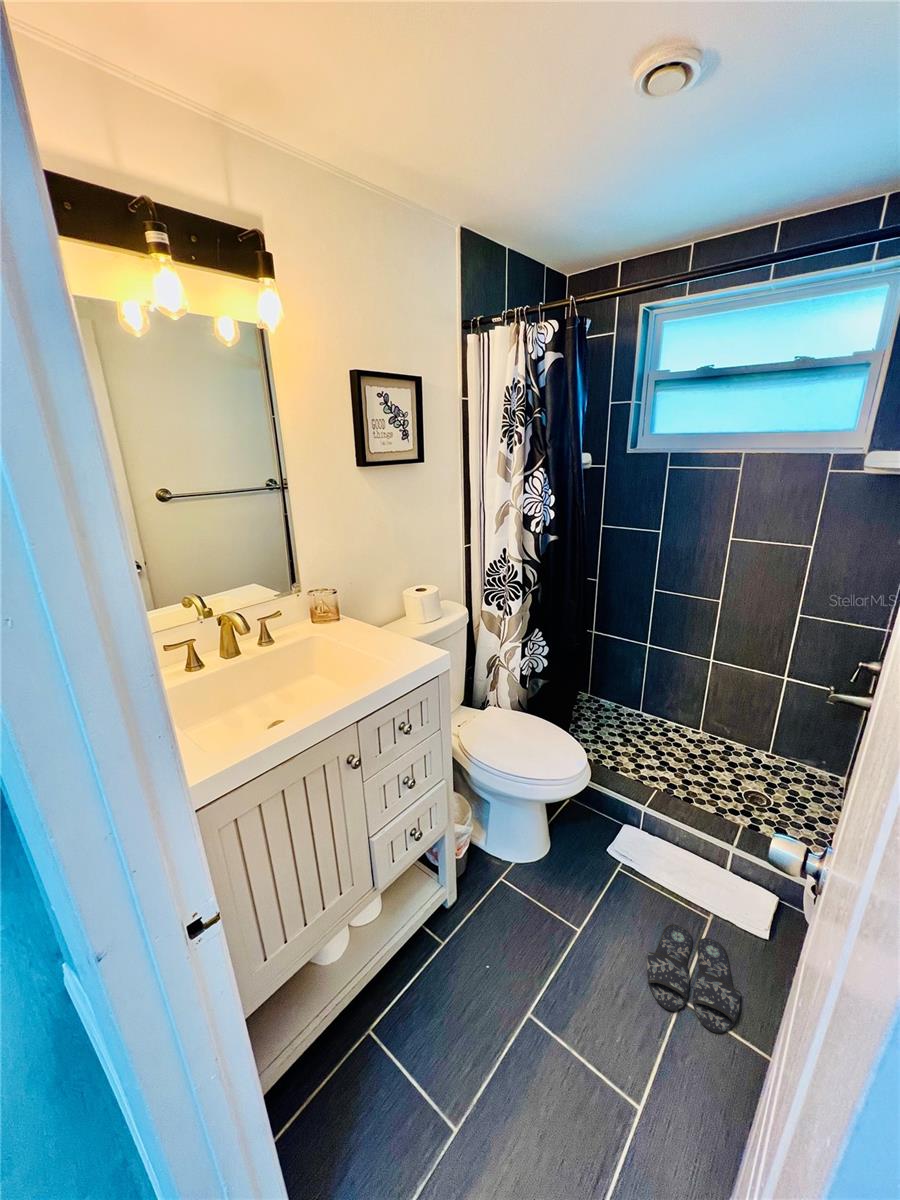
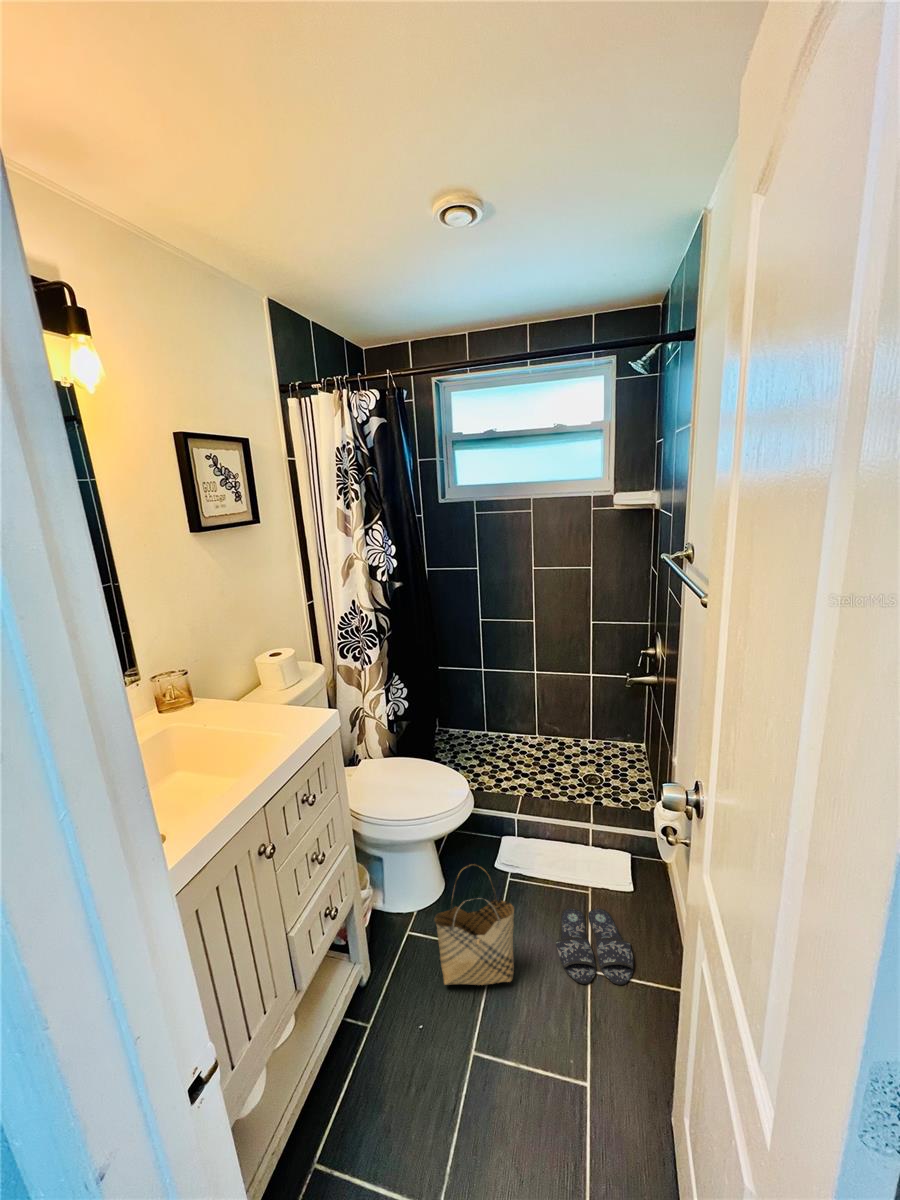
woven basket: none [516,839,602,969] -> present [434,864,514,985]

